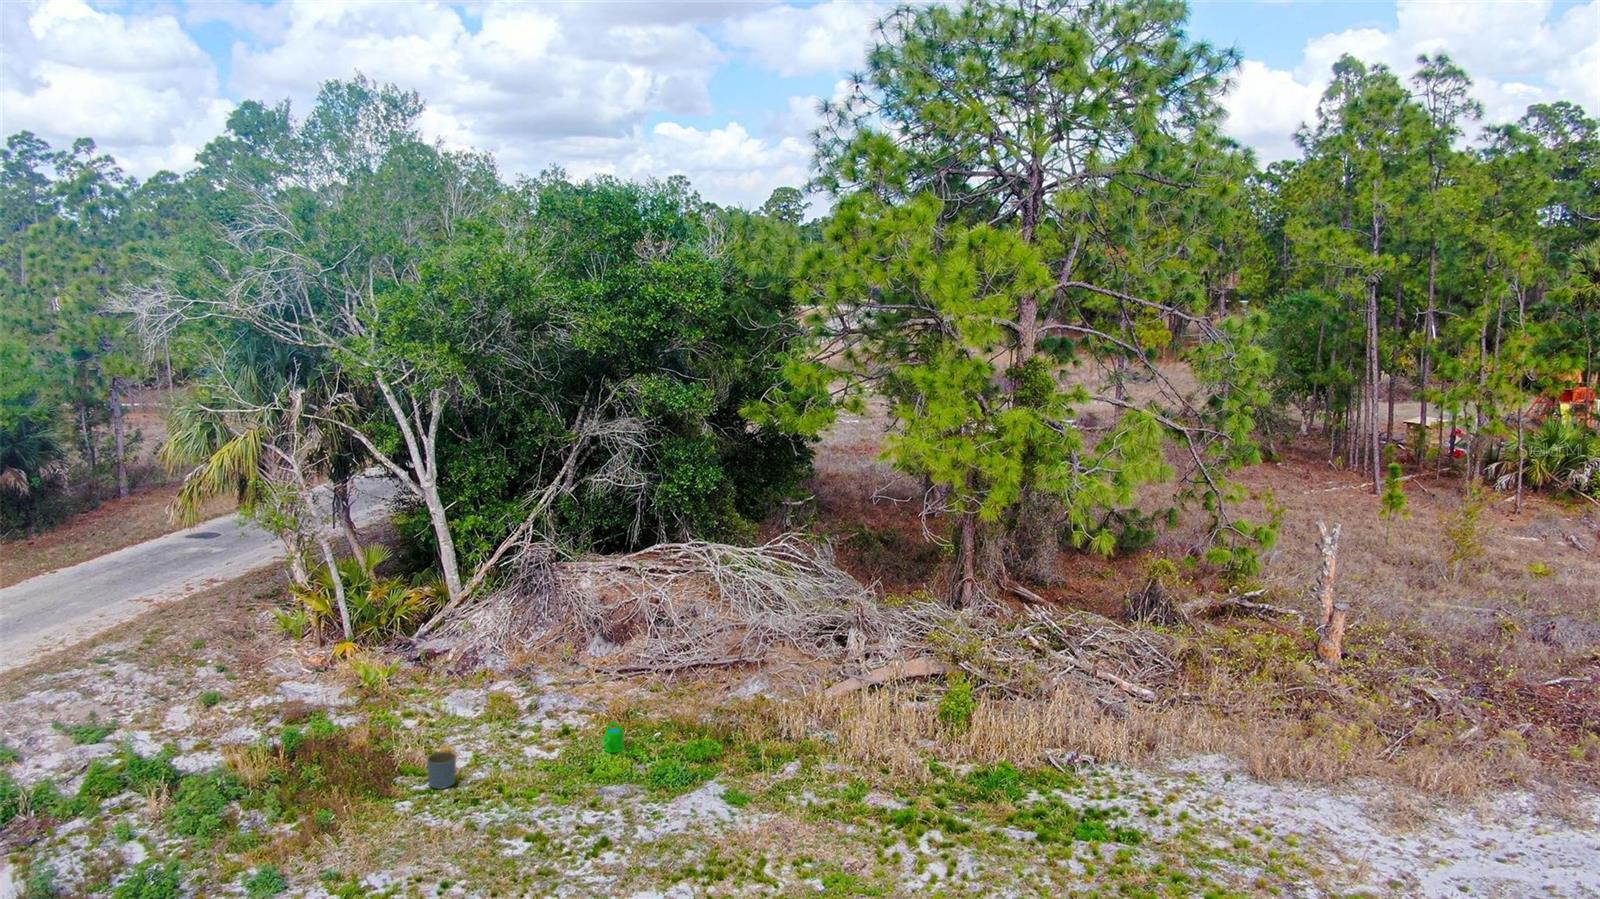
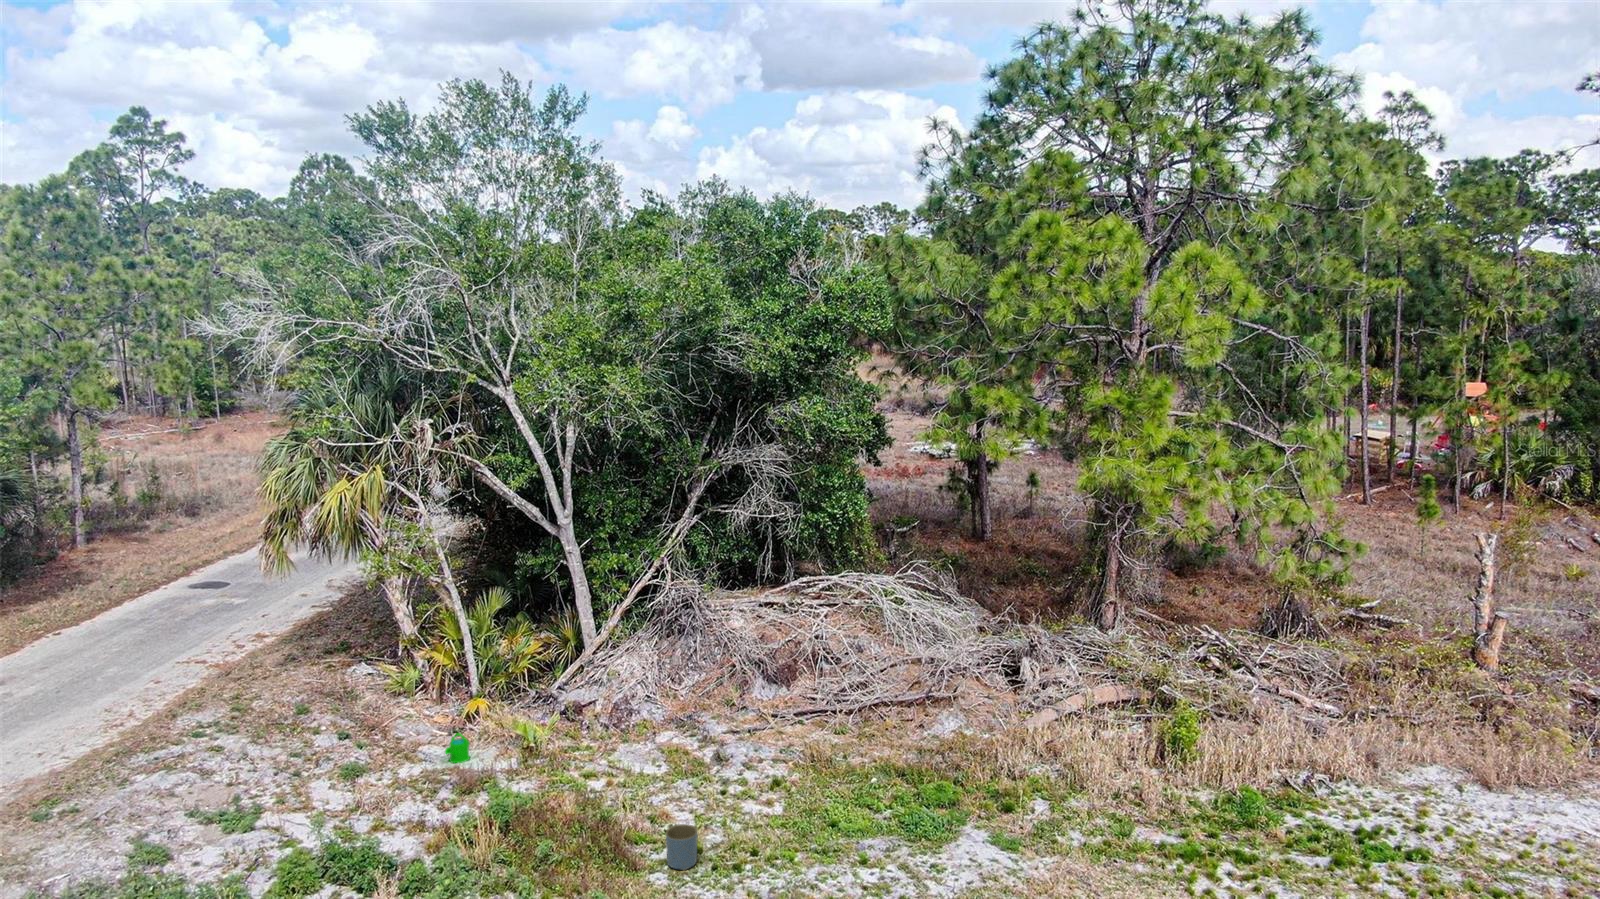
watering can: present [602,722,625,753] -> present [445,733,470,763]

